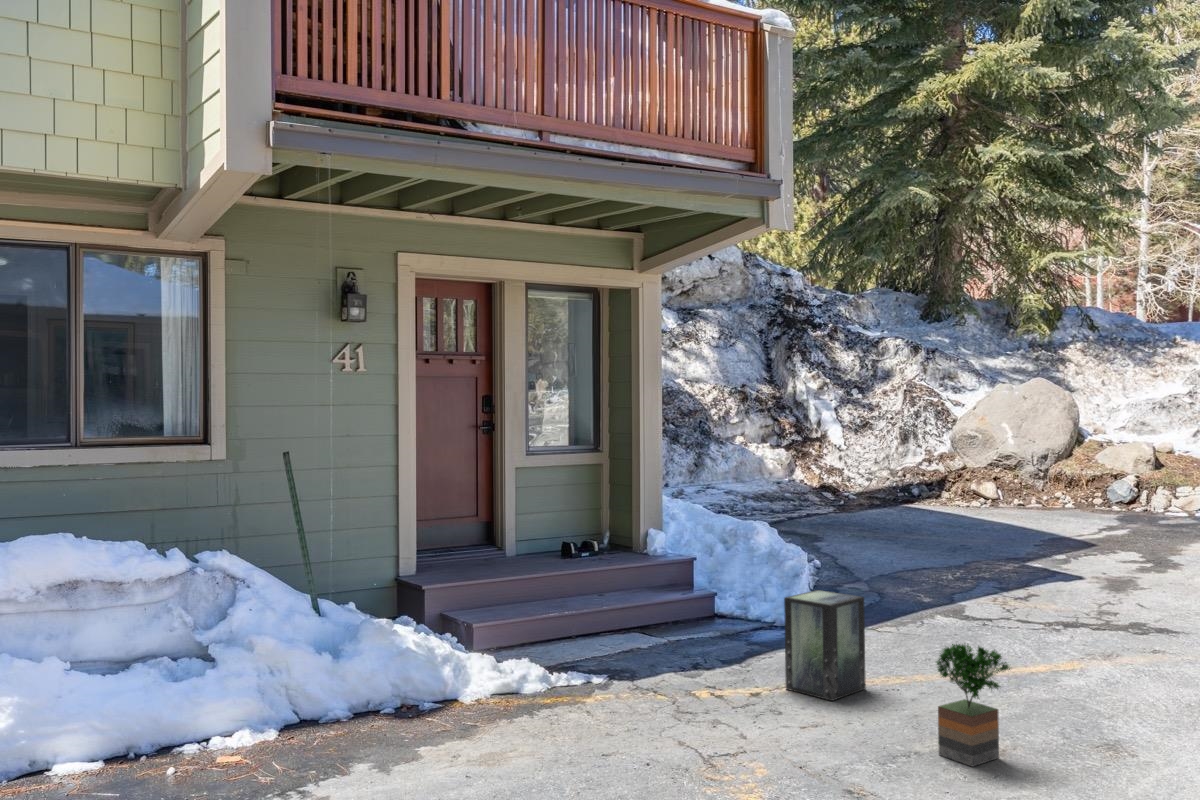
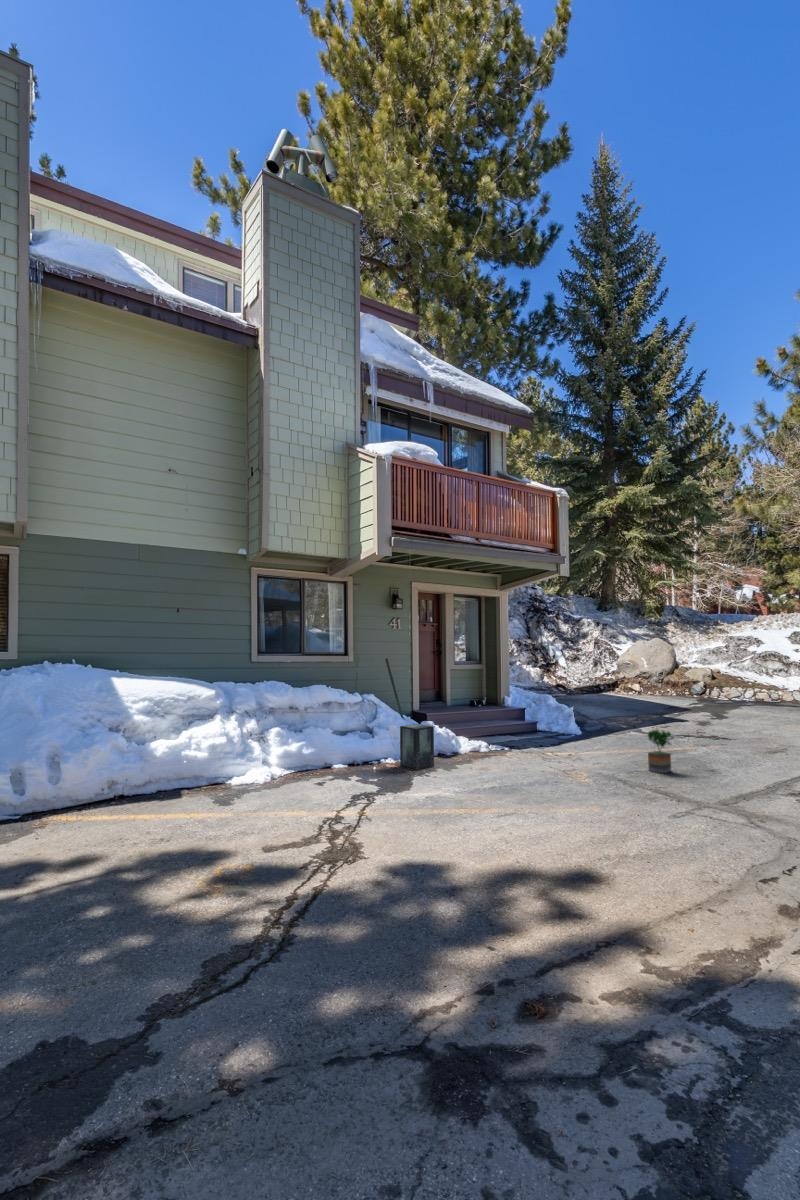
storage box: present [784,590,866,701] -> present [400,724,434,770]

